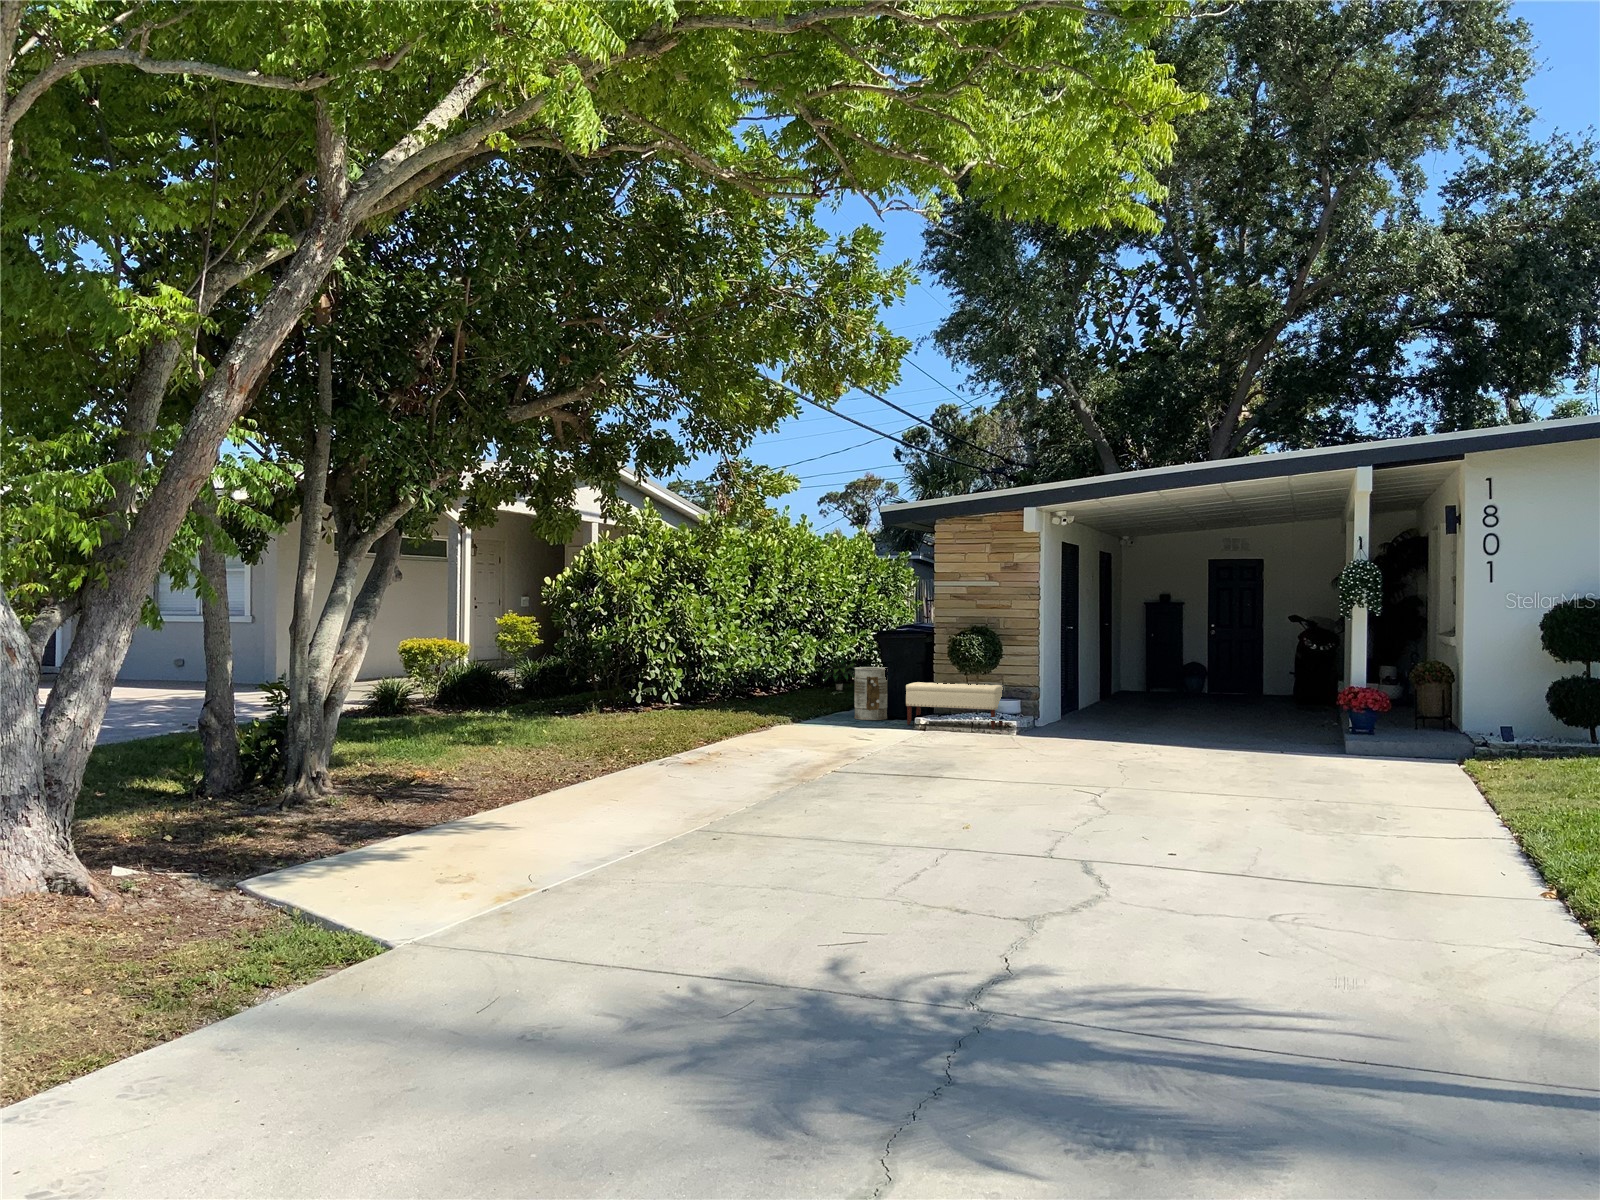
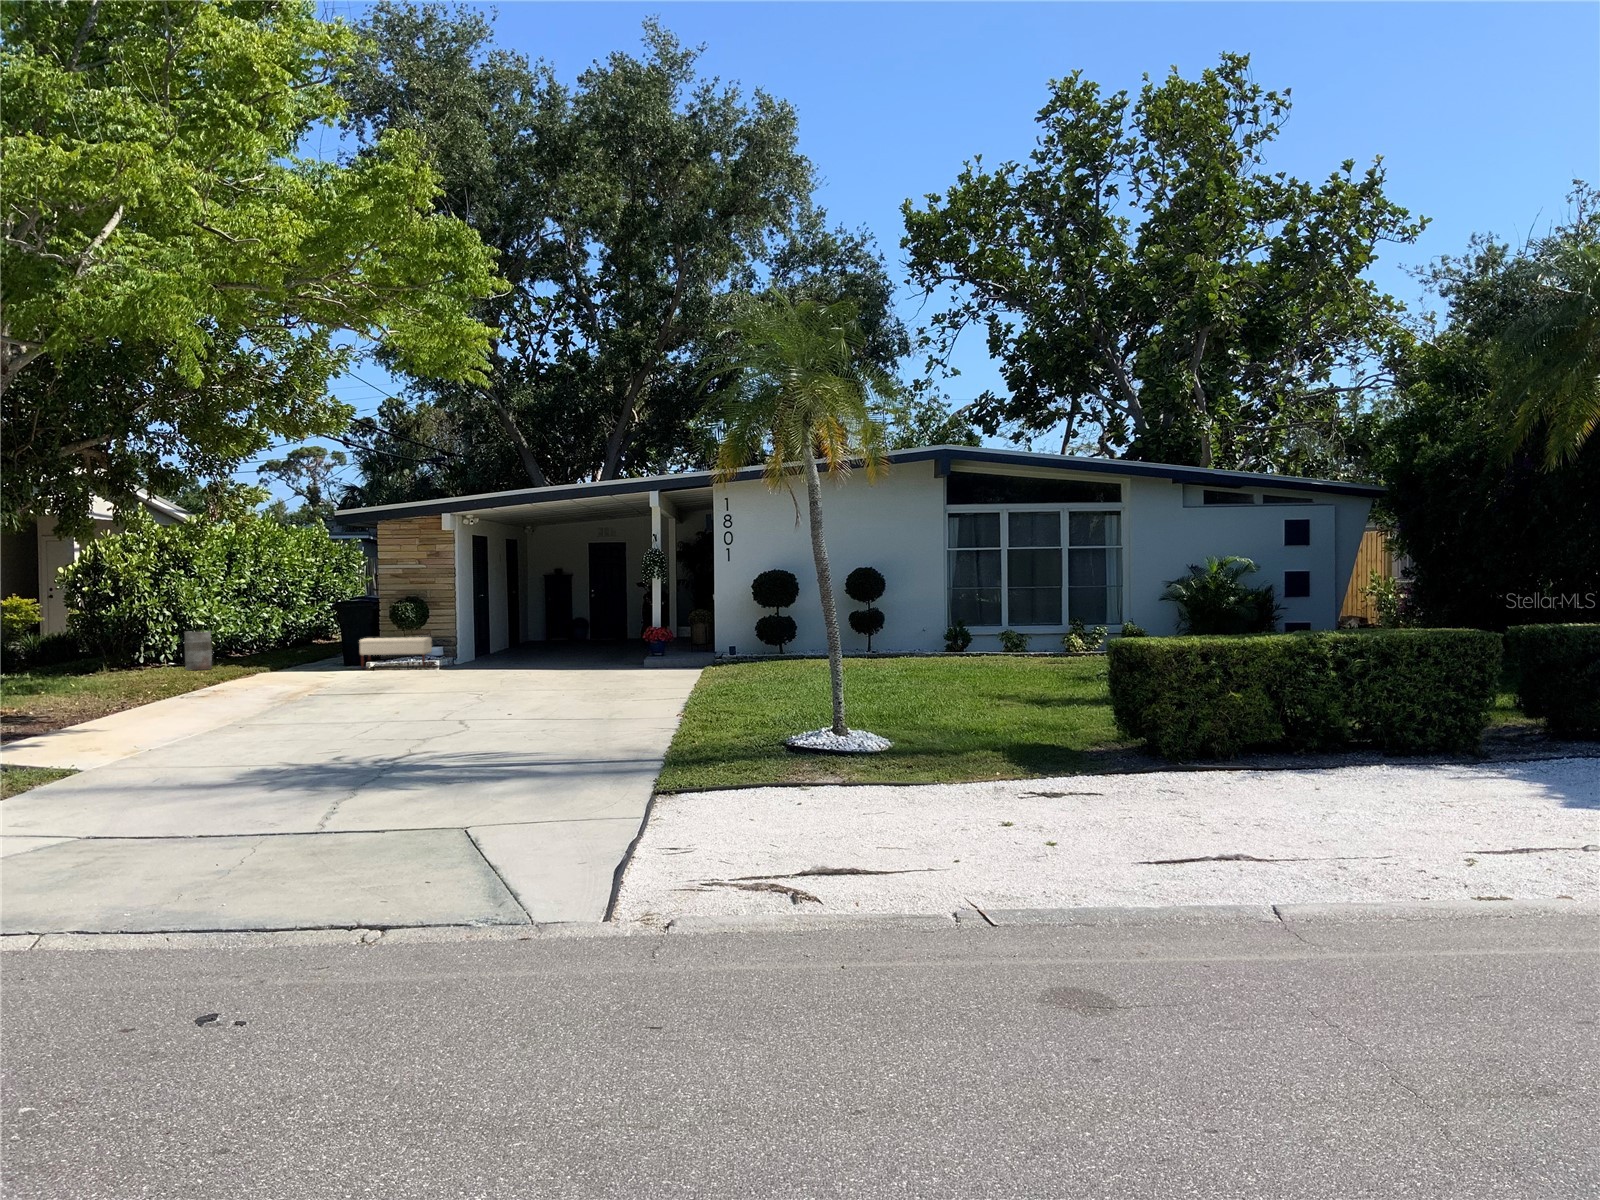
potted plant: present [821,658,855,690] -> none [287,624,322,651]
trash can: present [854,667,887,720] -> present [185,631,212,670]

